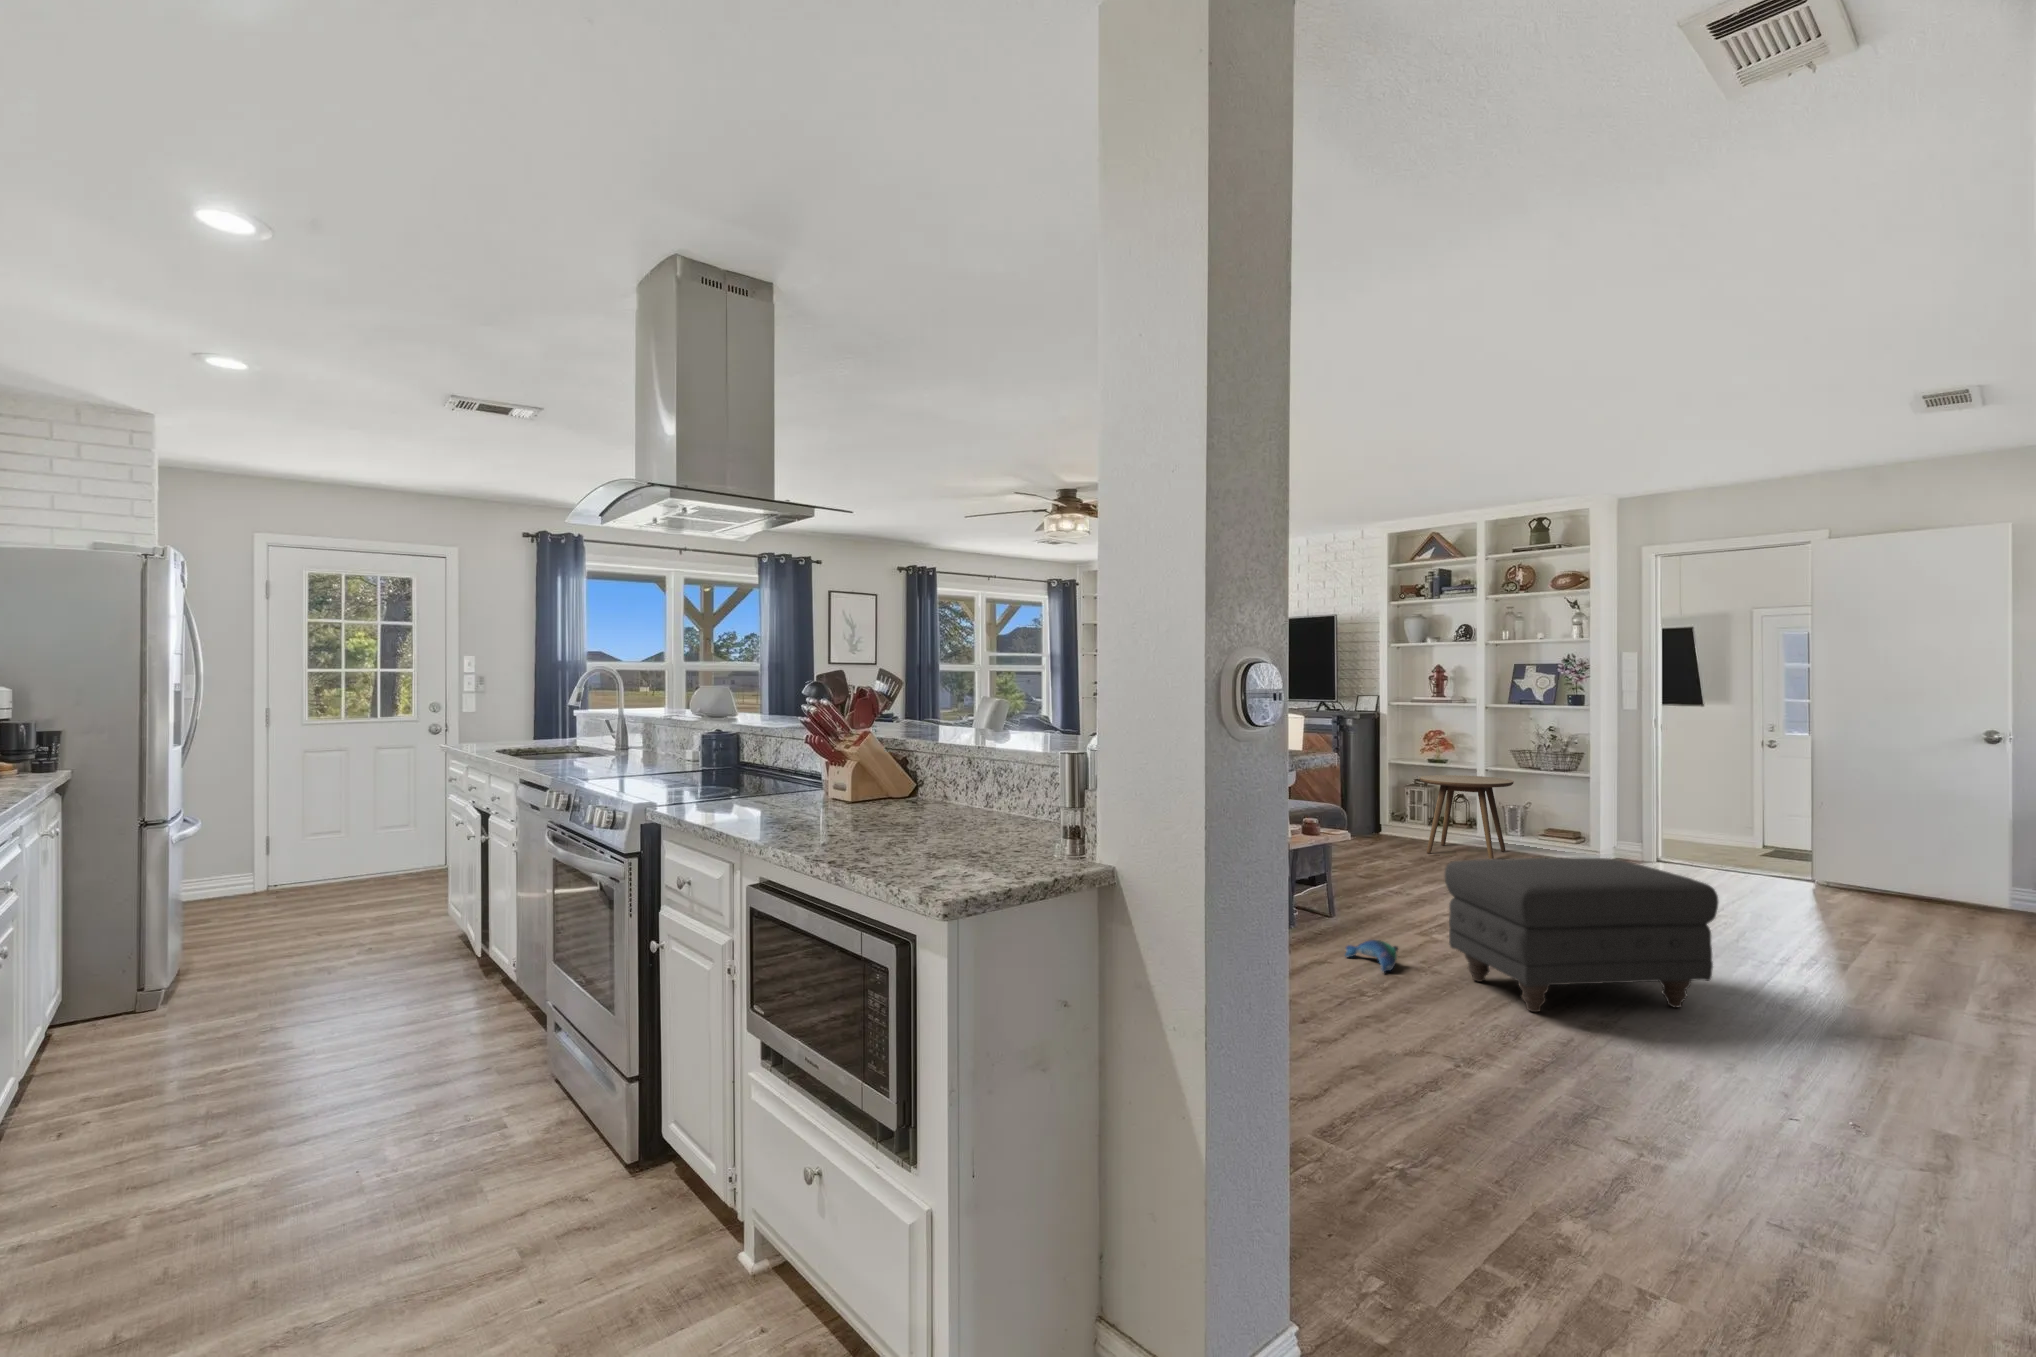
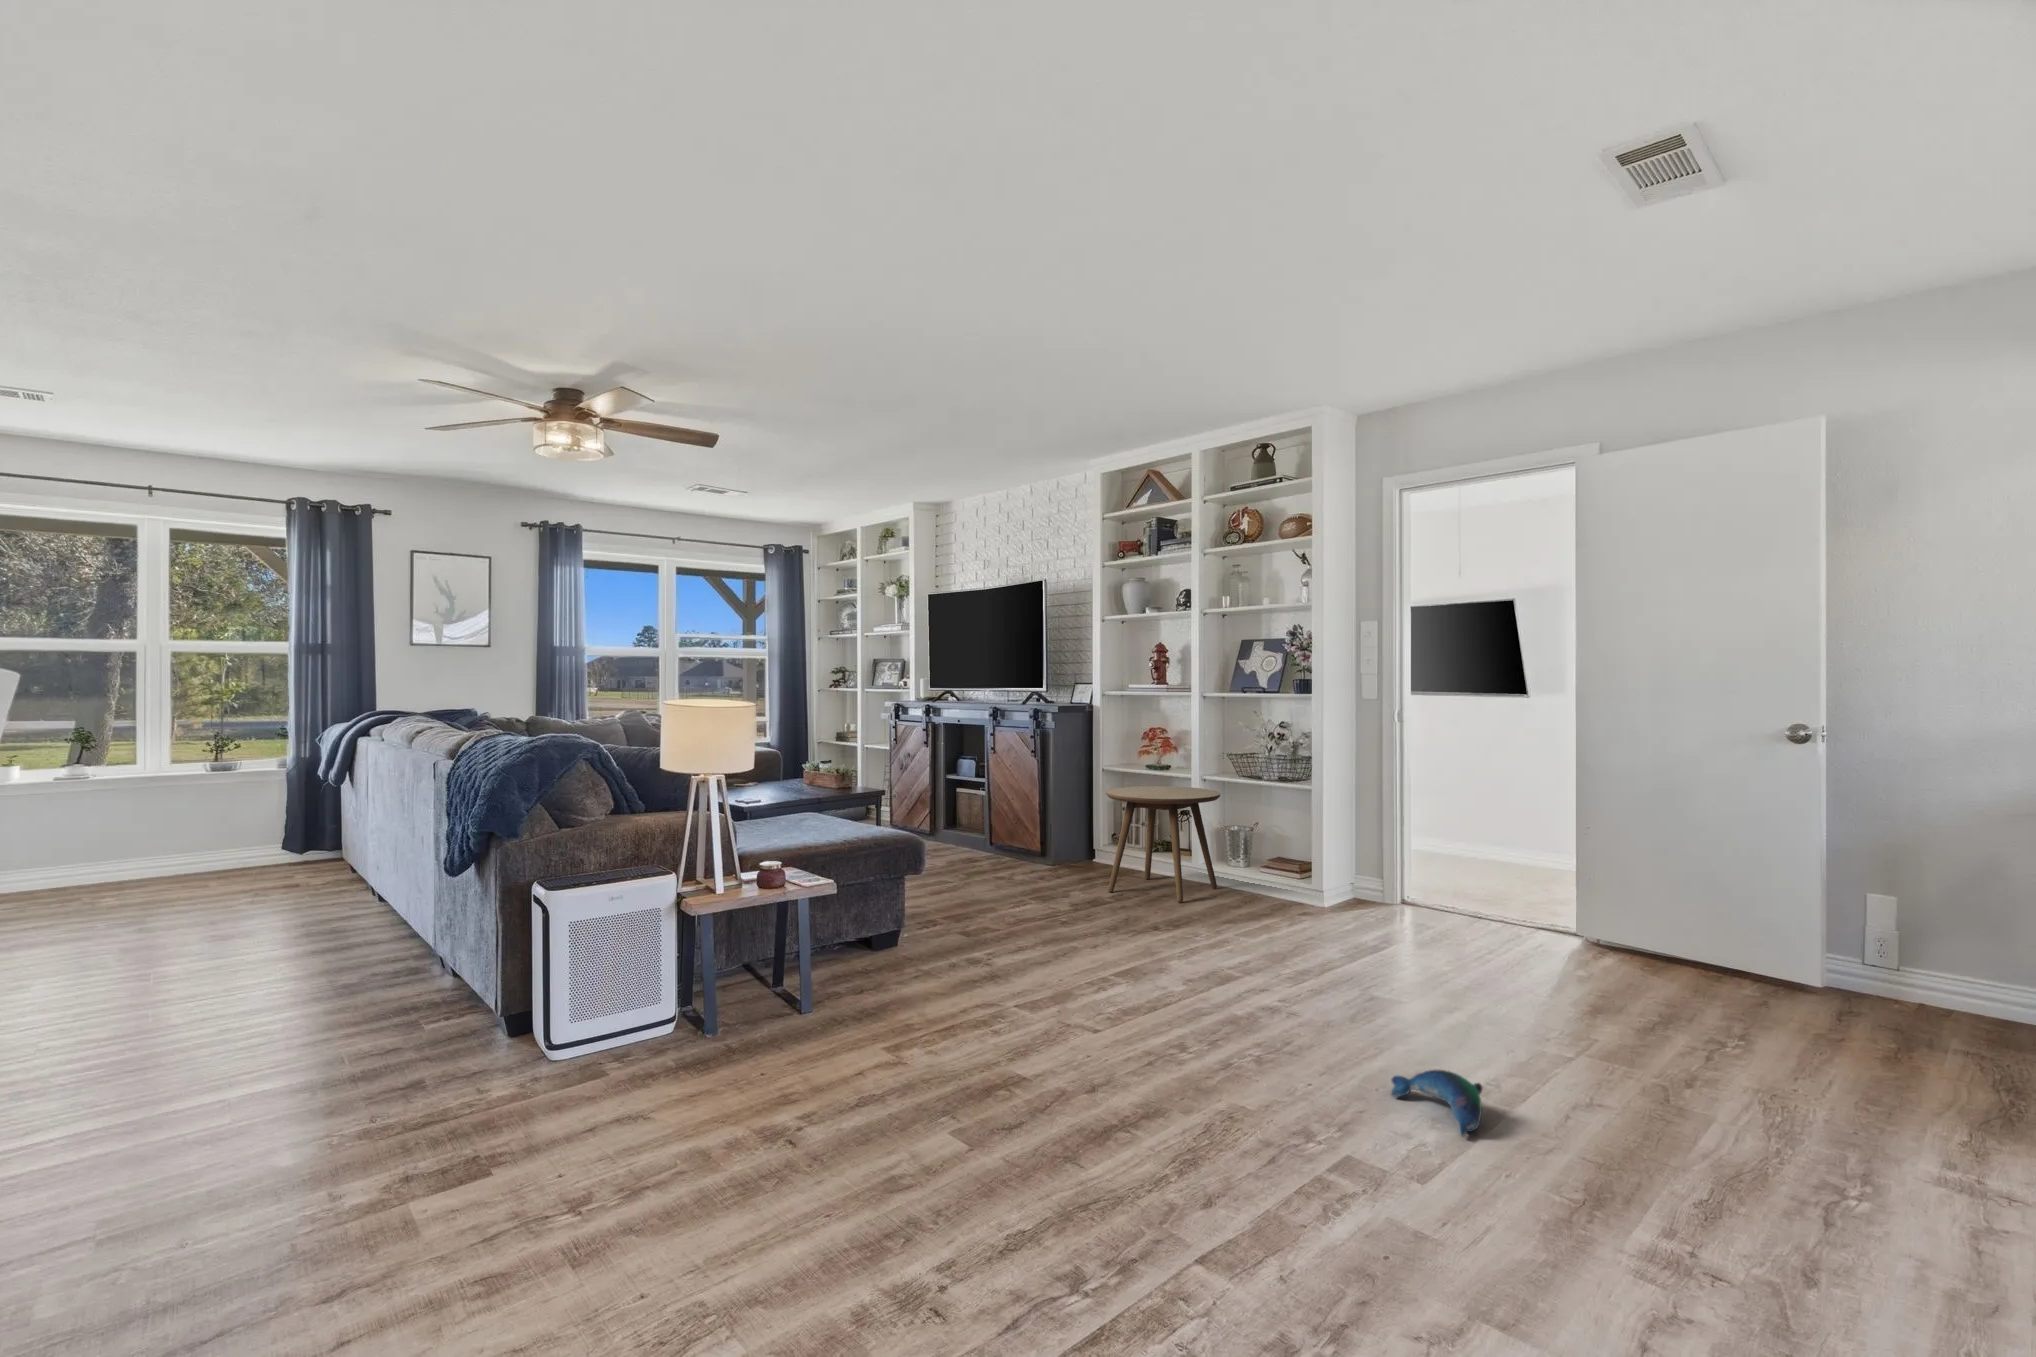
ottoman: present [1445,858,1718,1012] -> none [732,943,1140,1264]
plush toy: present [1345,940,1398,972] -> present [1391,1070,1483,1136]

